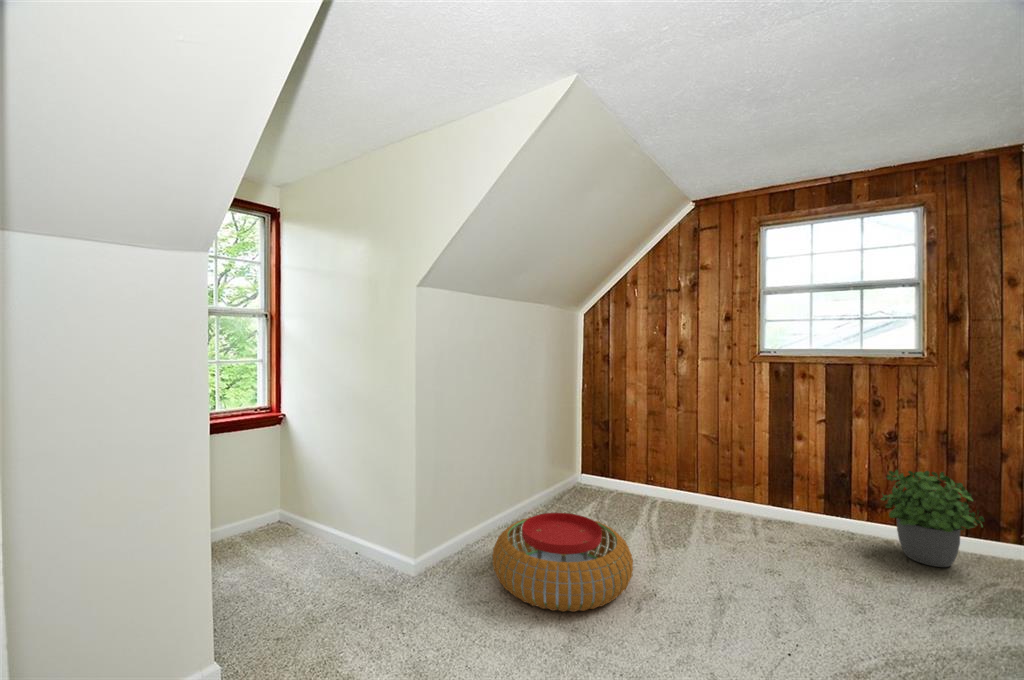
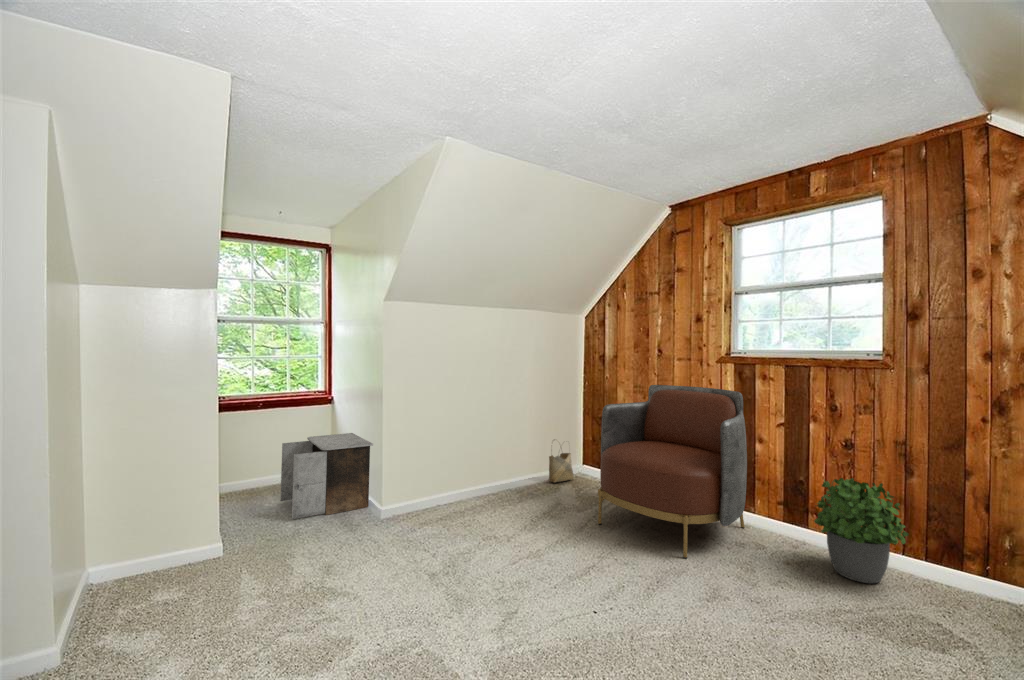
armchair: none [655,387,824,573] -> present [598,385,747,558]
woven basket: none [563,451,586,500] -> present [549,453,573,482]
nightstand: none [254,473,400,621] -> present [280,433,373,519]
pouf: present [493,513,633,612] -> none [422,478,535,547]

